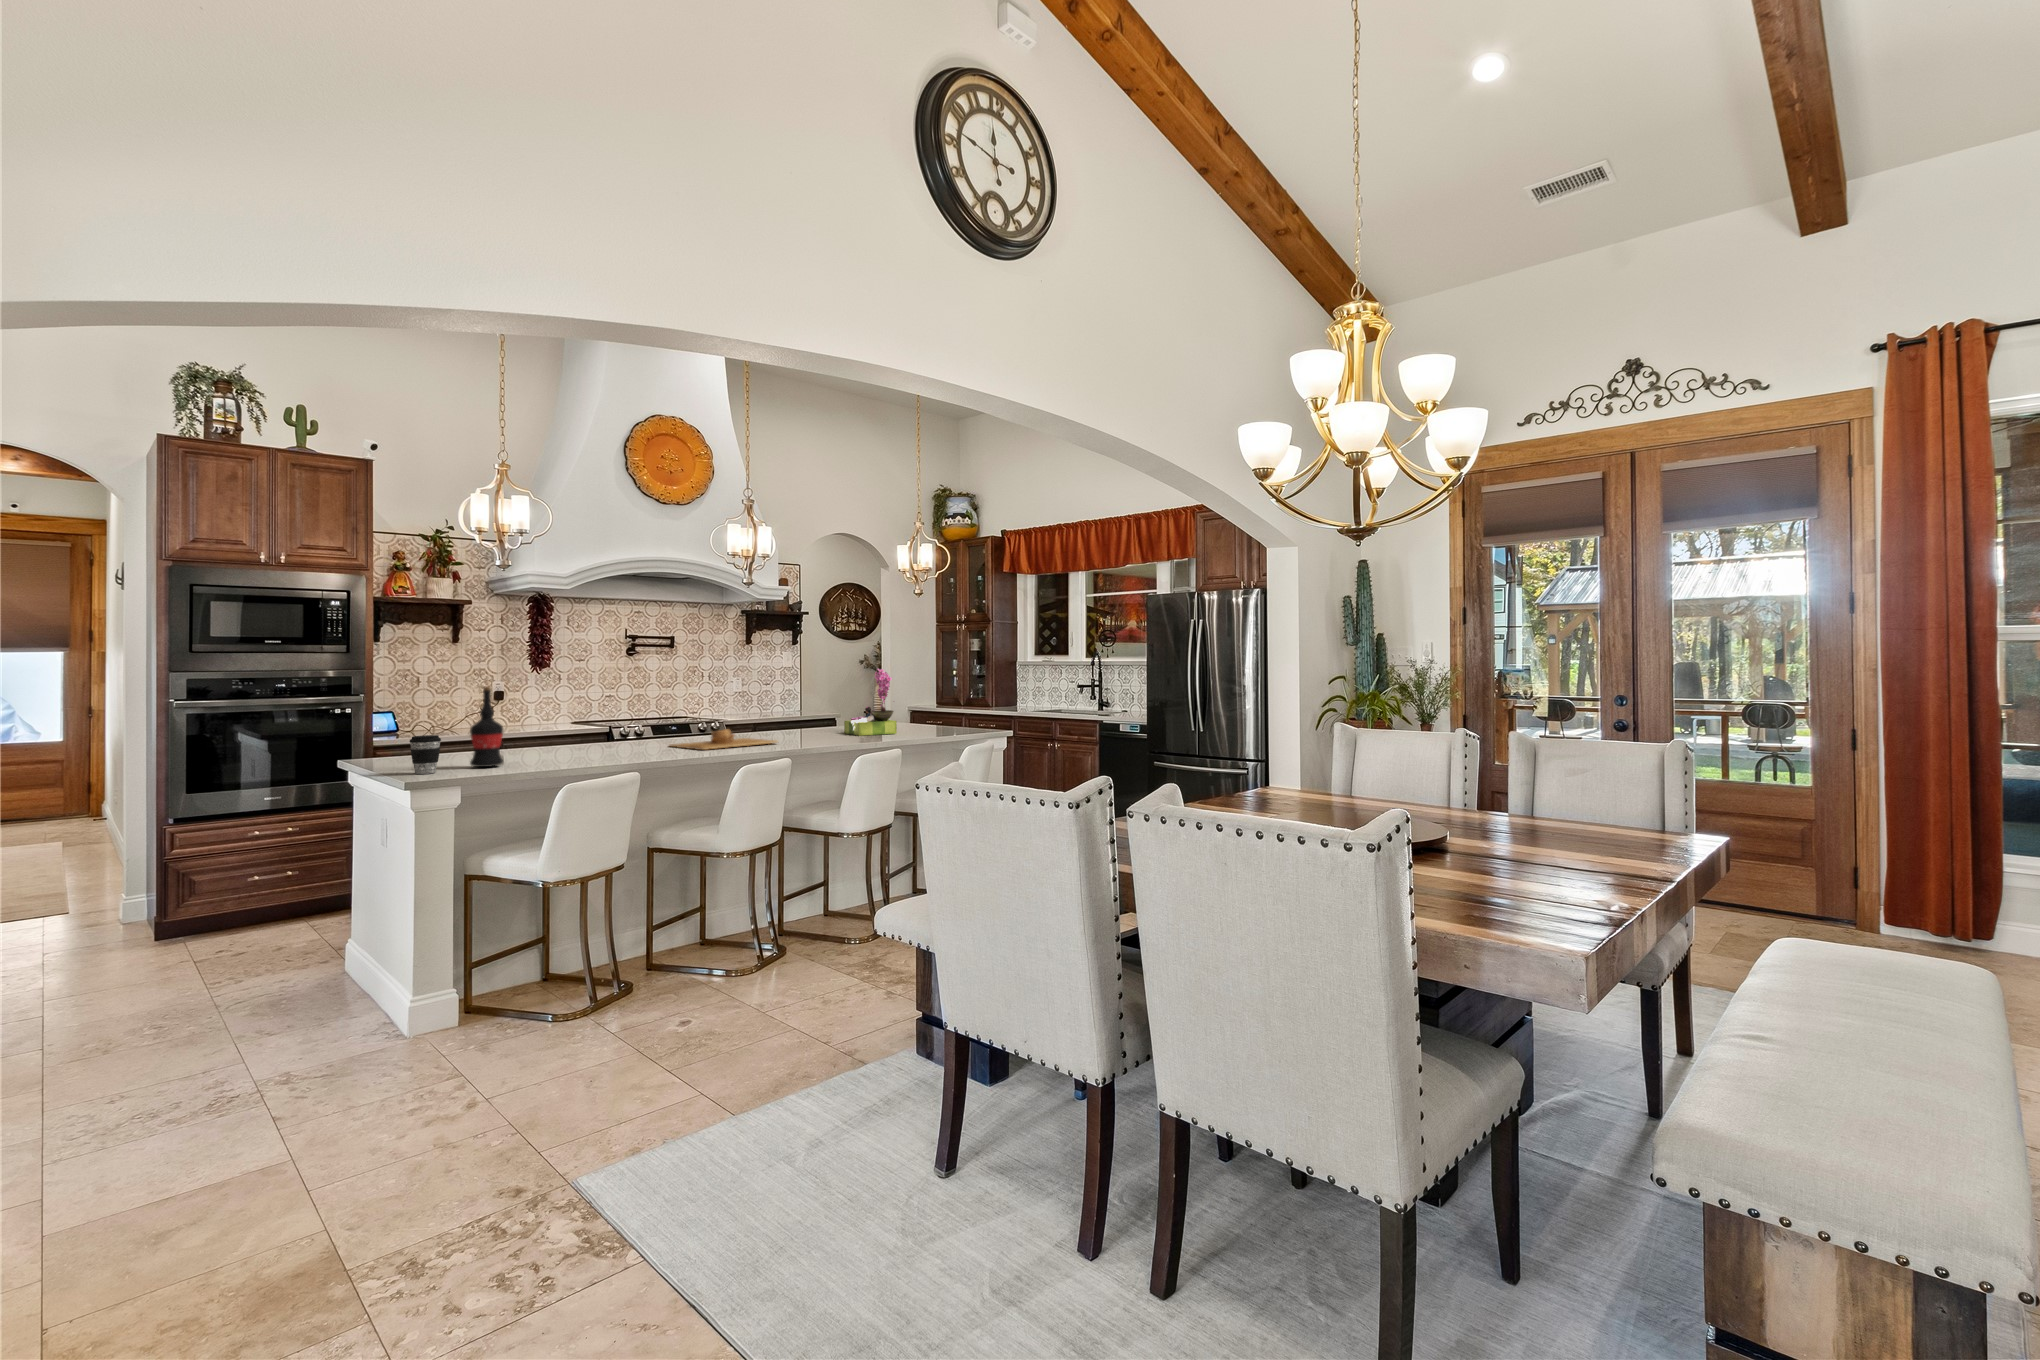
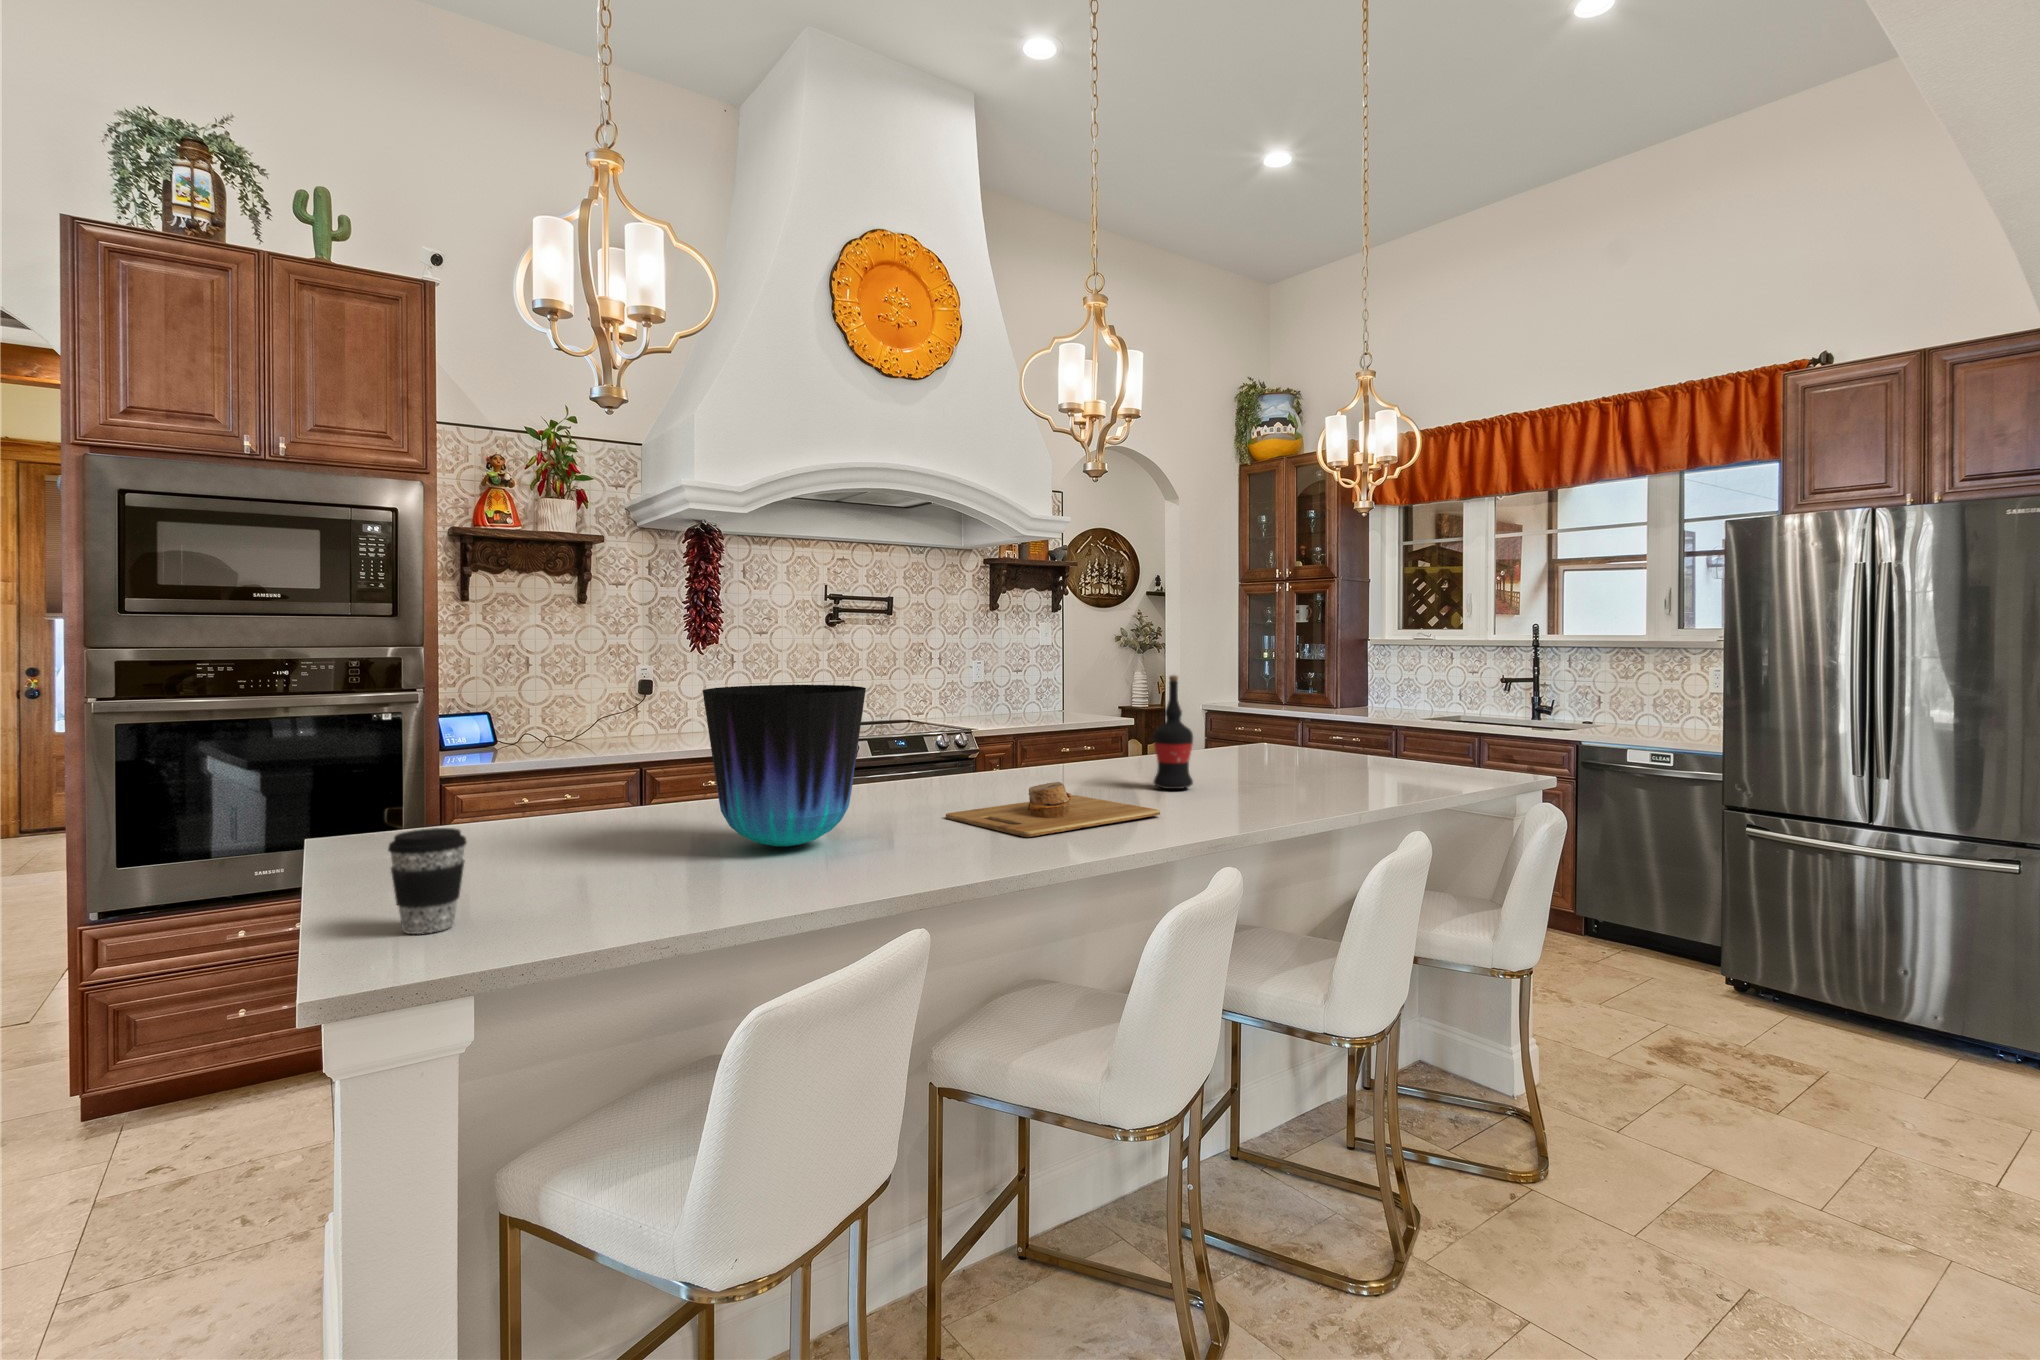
flower arrangement: present [844,669,897,736] -> none [1239,656,1347,791]
vase: none [541,682,622,755] -> present [703,685,866,847]
wine bottle: present [470,686,503,767] -> present [1154,675,1193,789]

